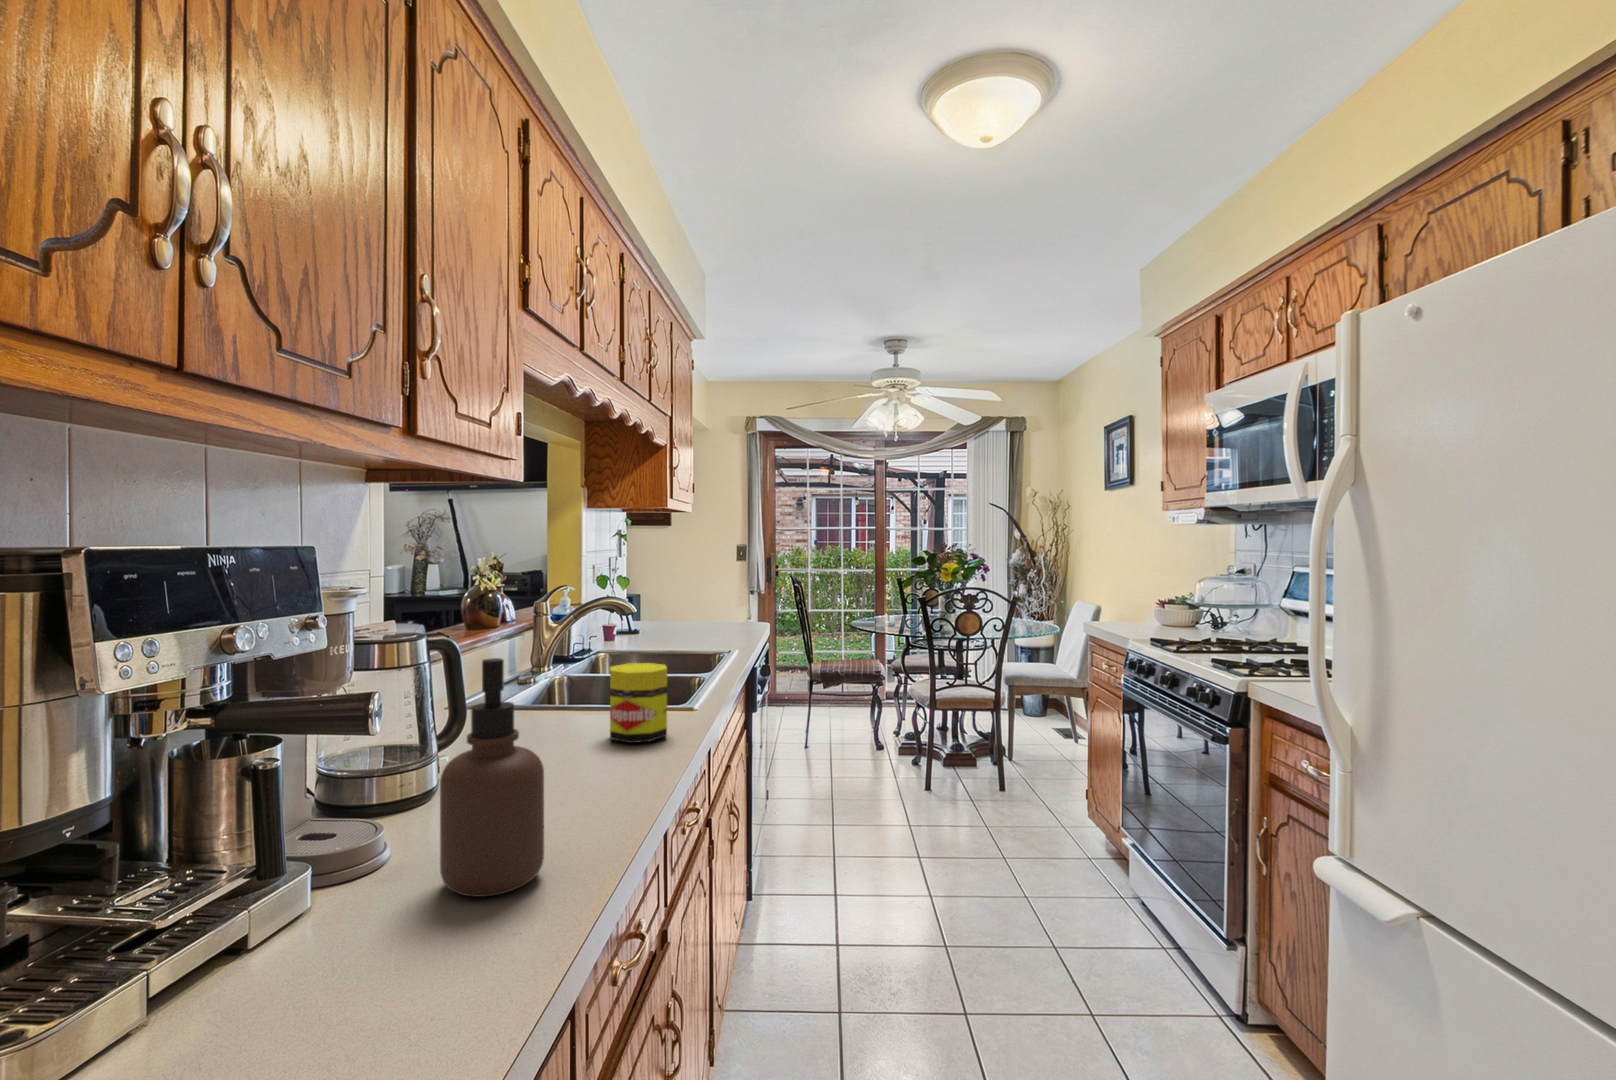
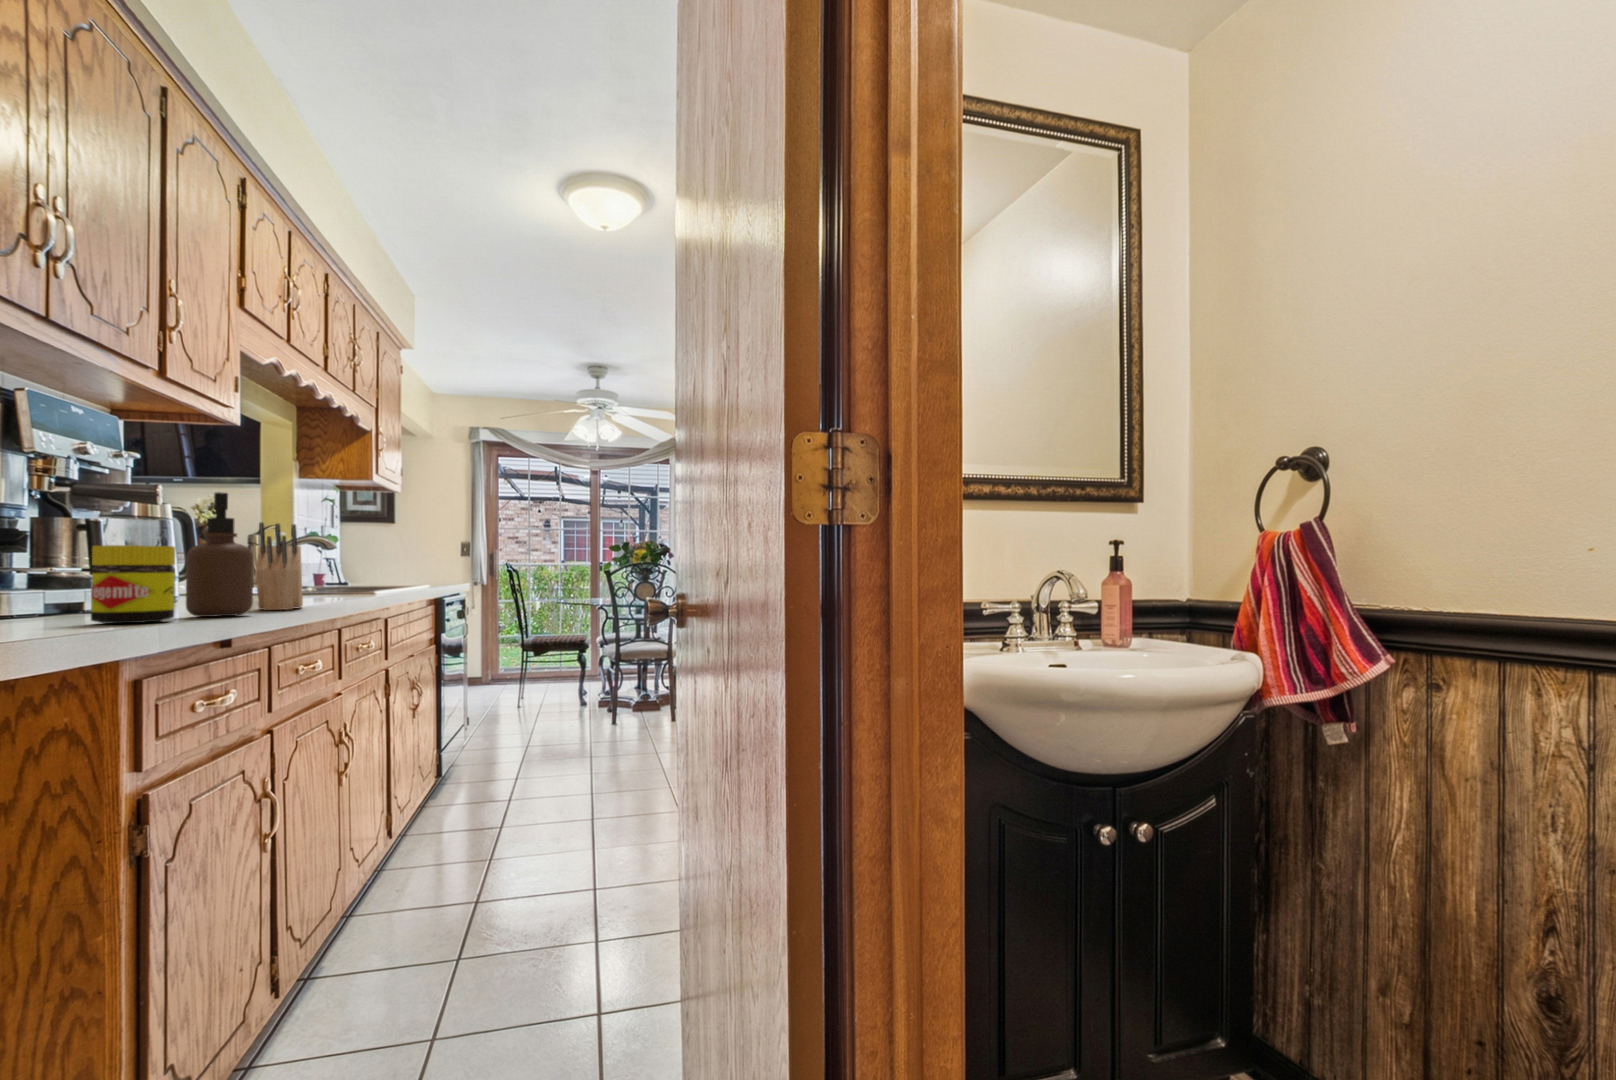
jar: present [610,663,667,743] -> present [91,545,175,623]
knife block: none [548,674,611,809] -> present [256,522,303,610]

